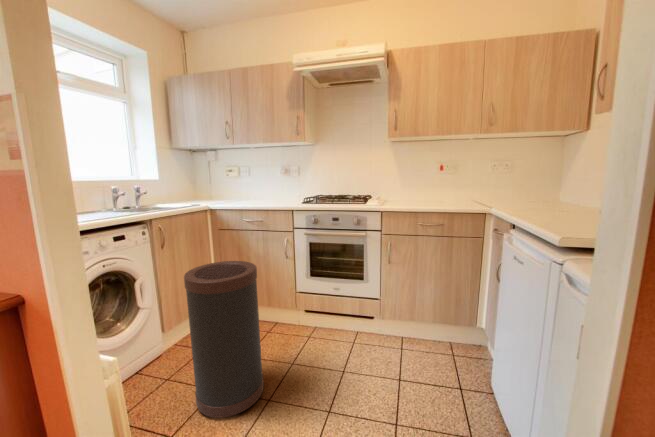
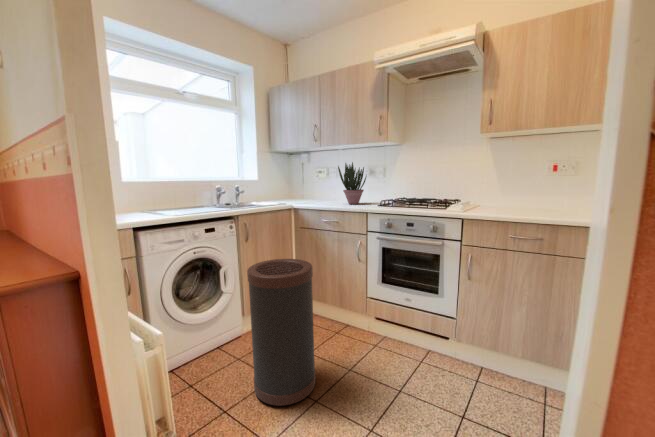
potted plant: none [258,160,288,203] -> present [338,162,367,204]

